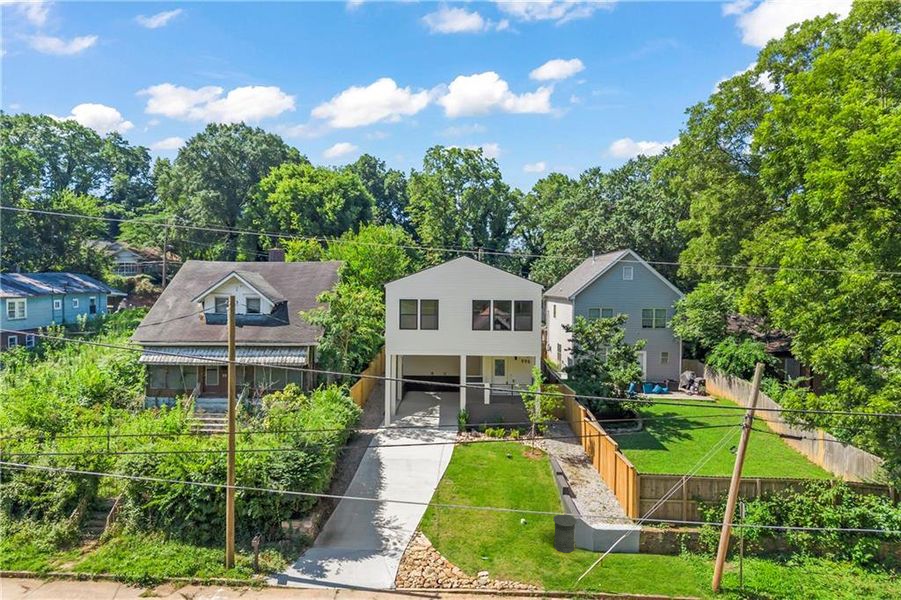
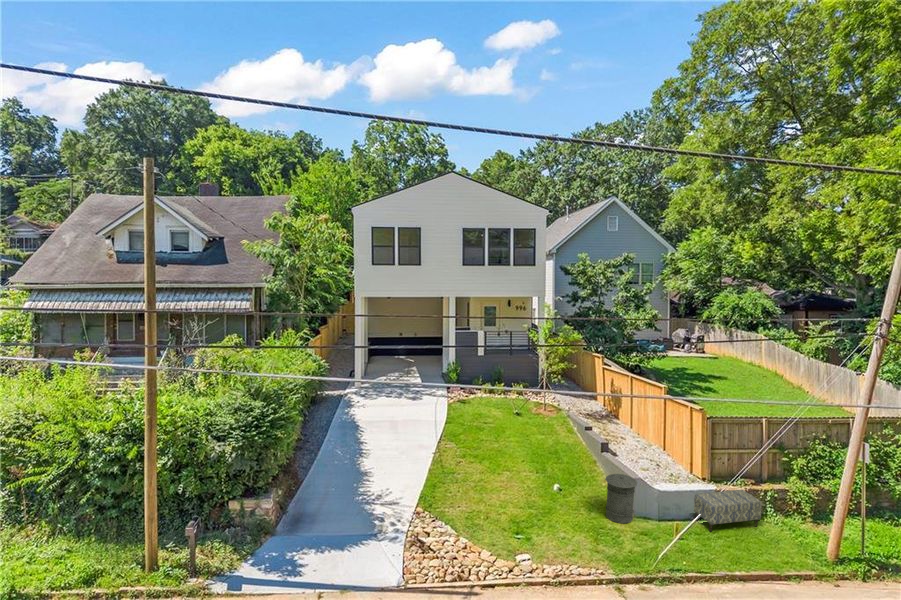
bench: none [621,531,672,563] -> present [694,490,762,532]

